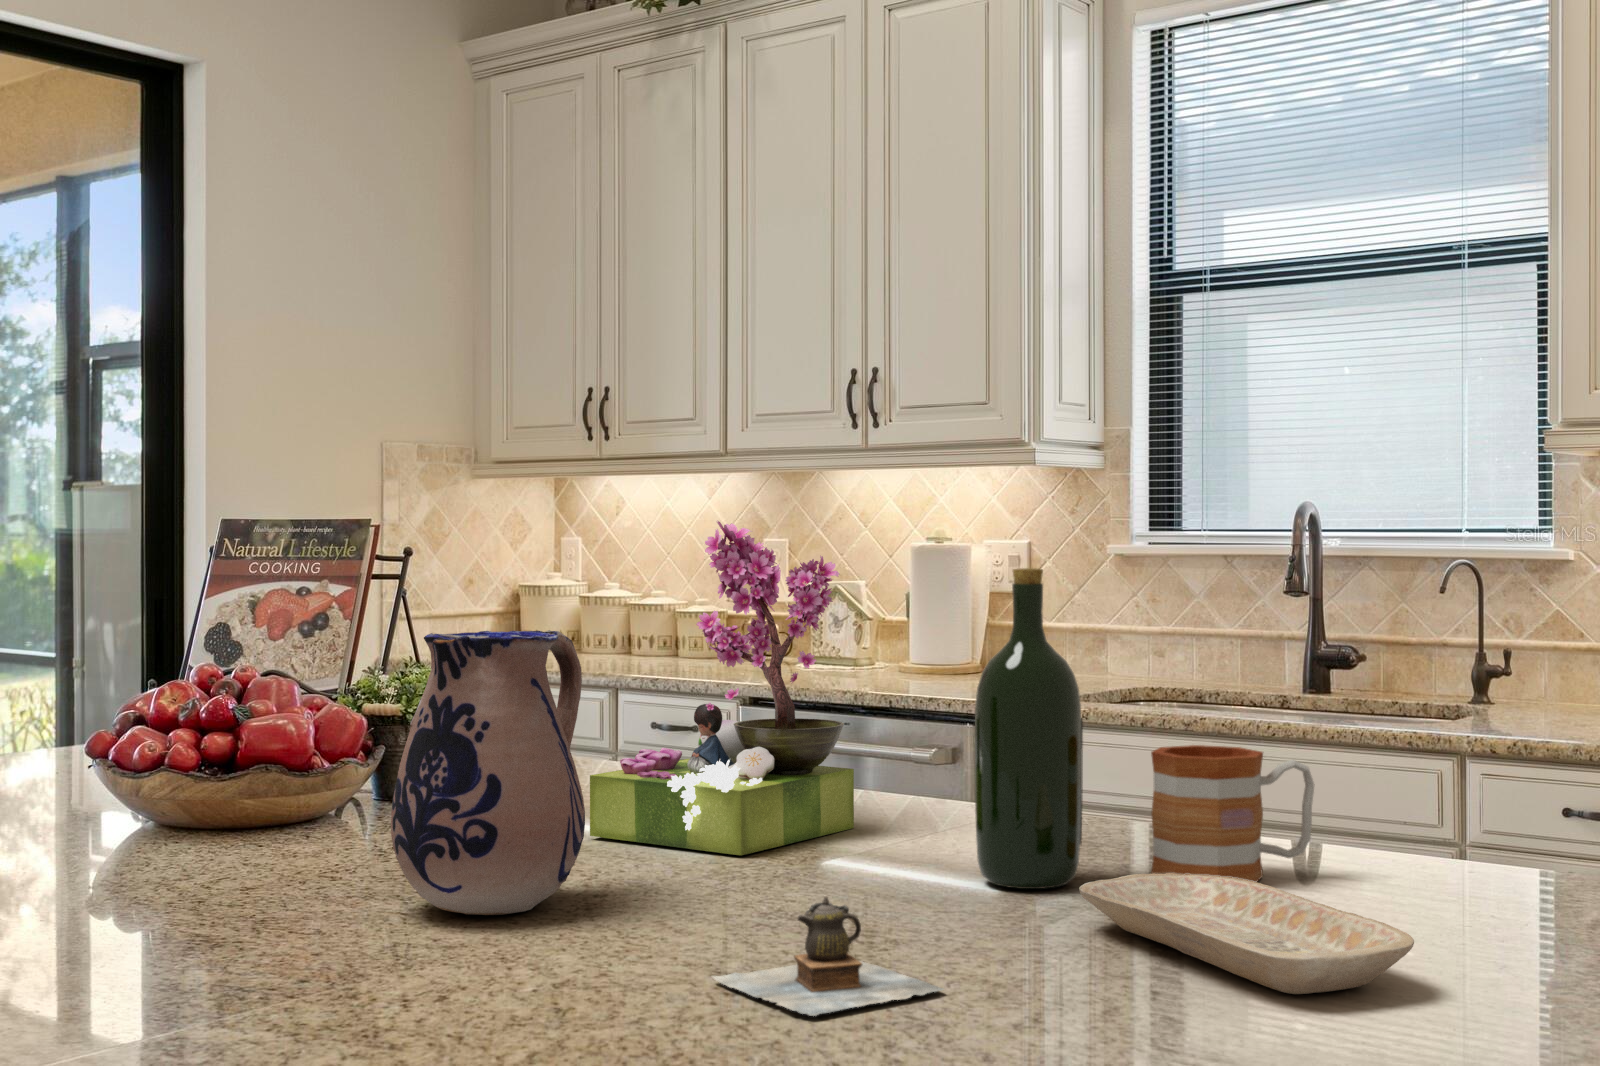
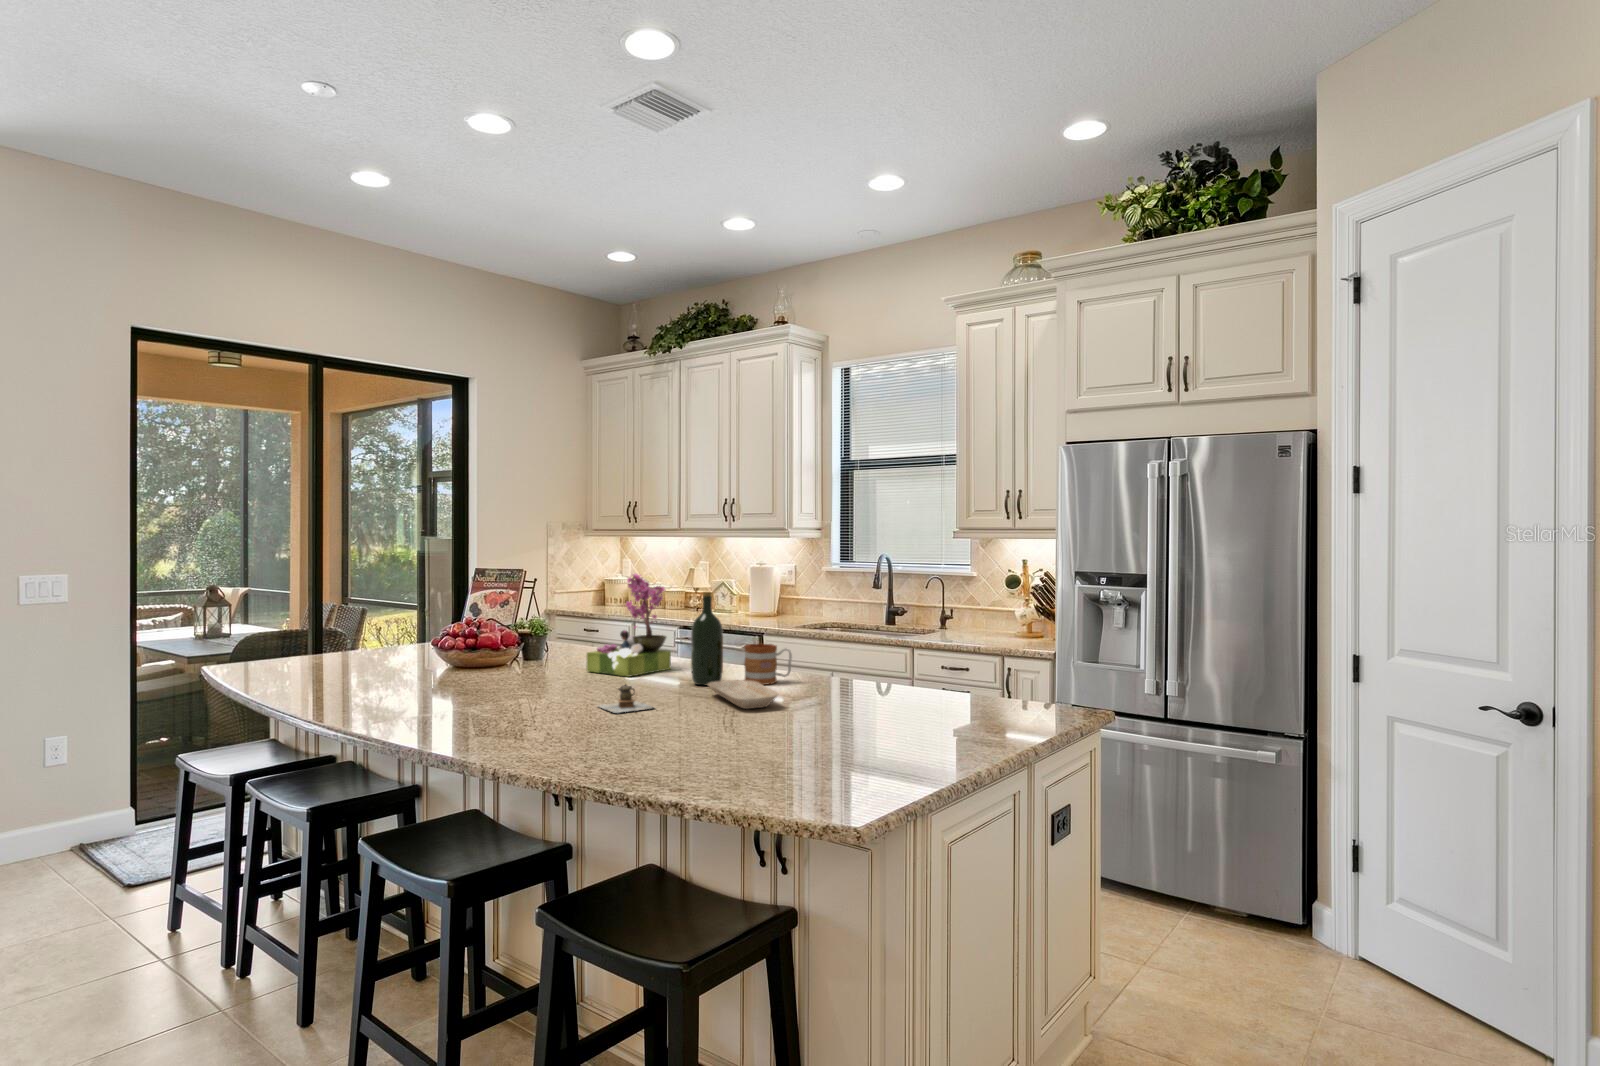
ceramic pitcher: present [391,630,585,915] -> none [517,609,576,692]

